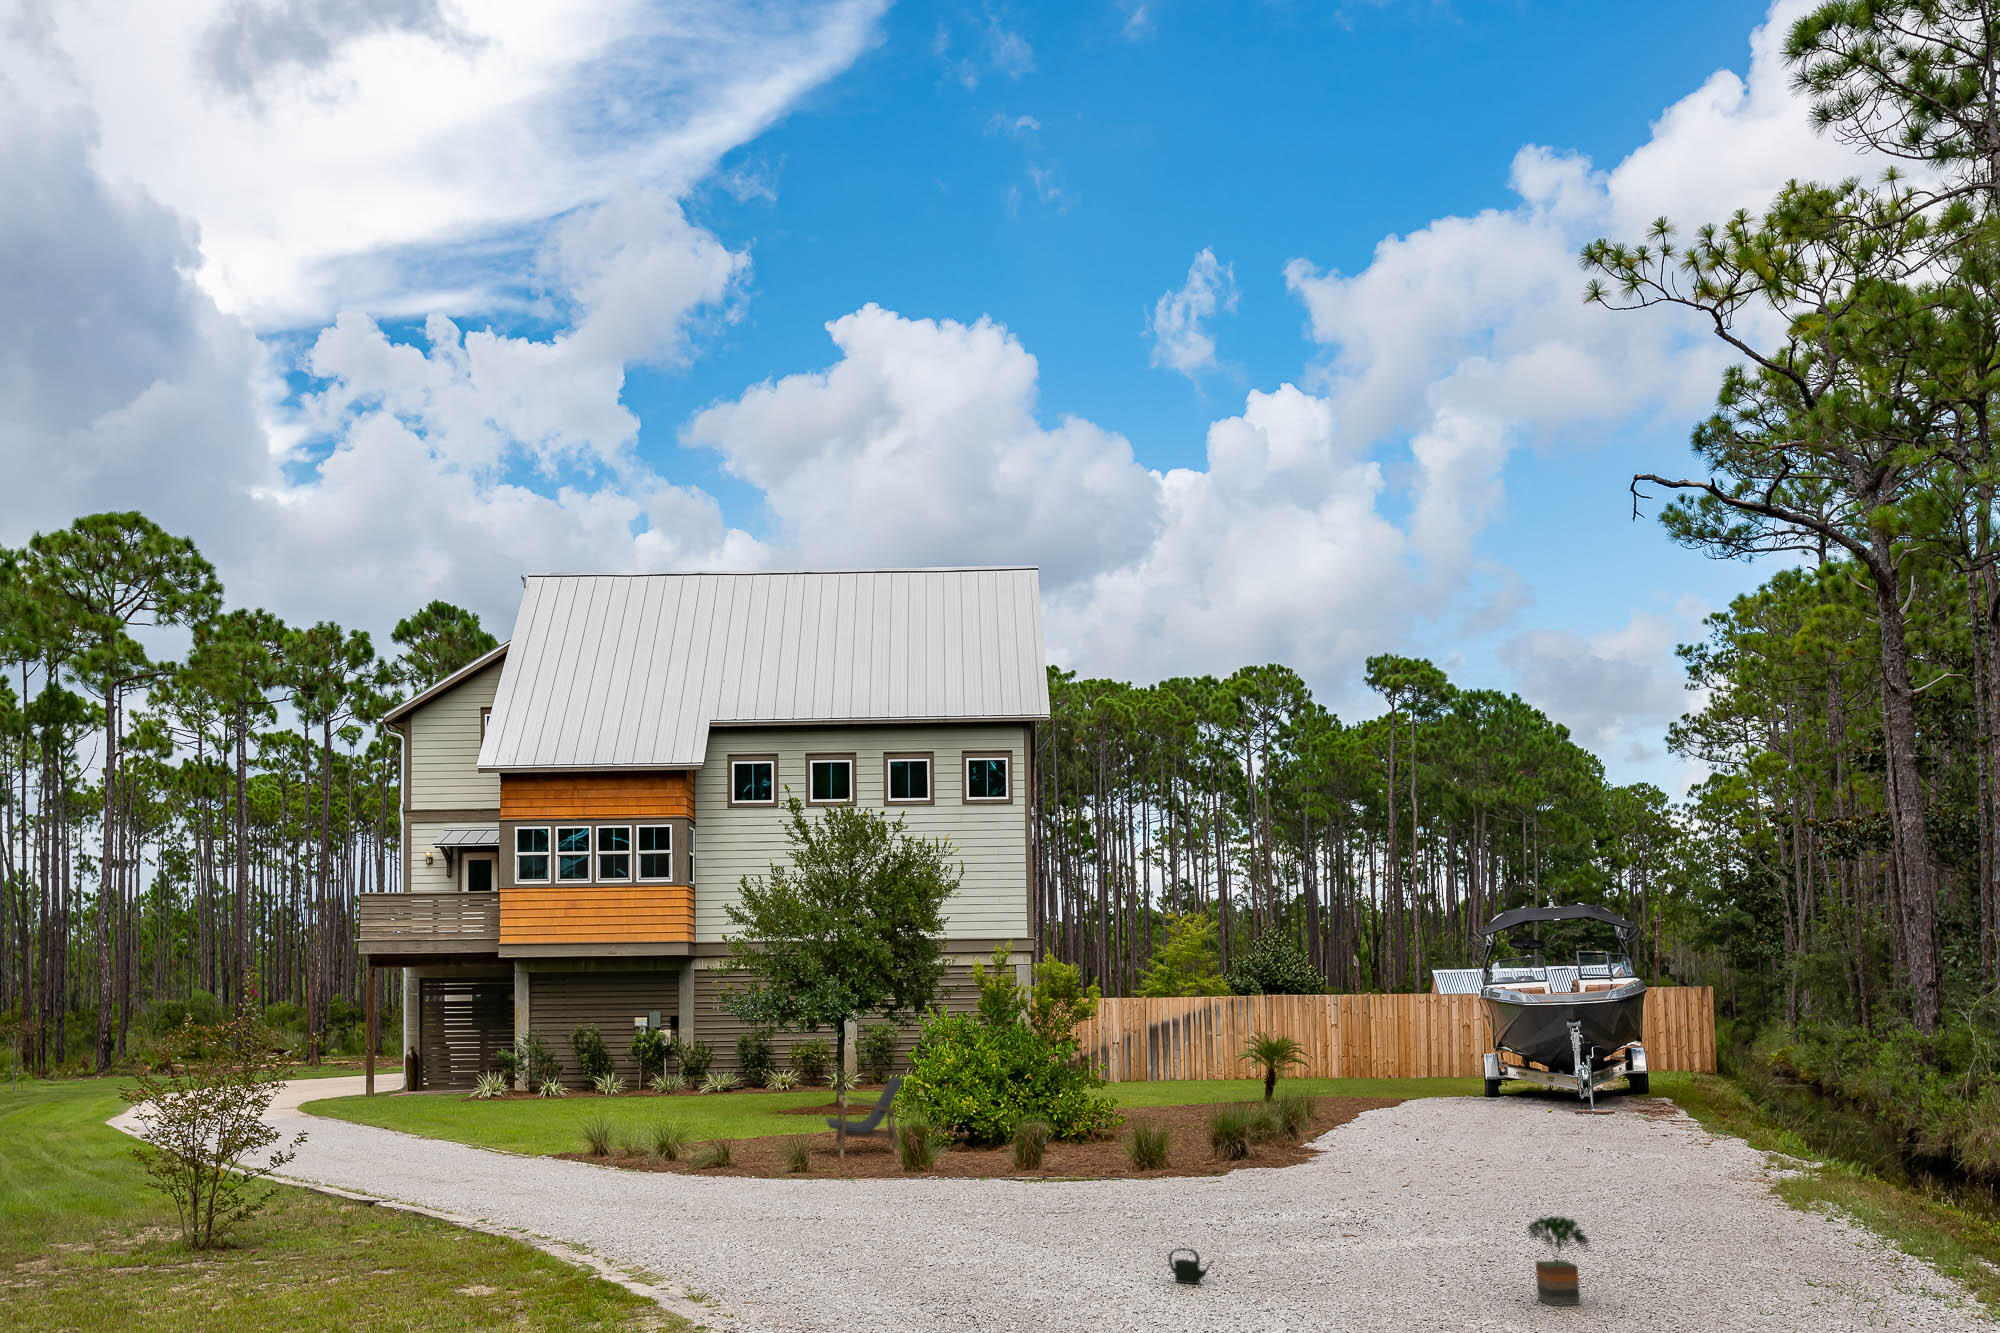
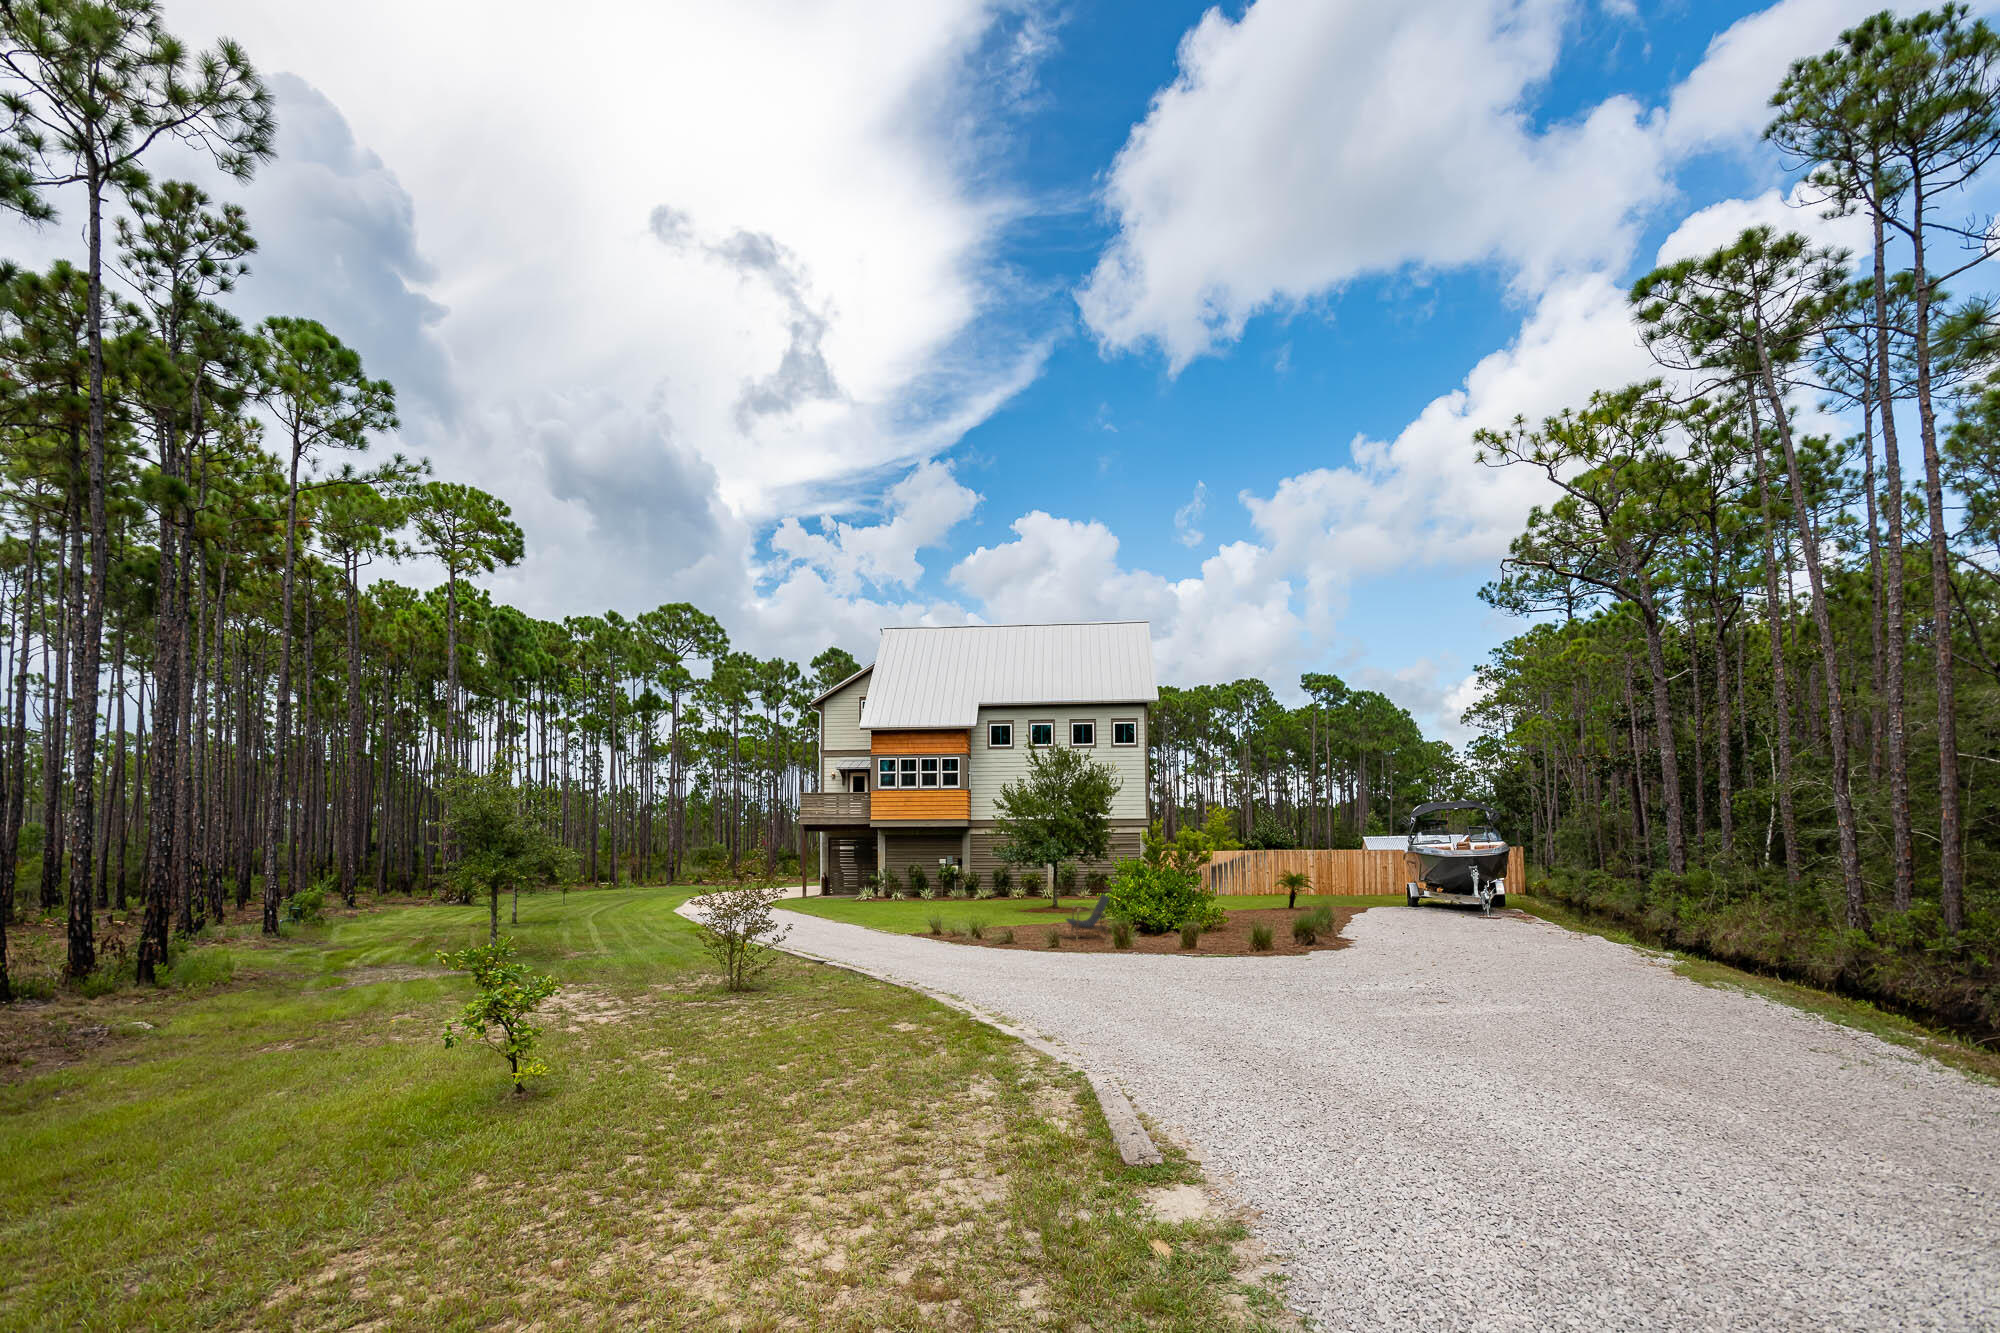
potted tree: present [1528,1217,1589,1306] -> none [1607,1002,1662,1067]
watering can: present [1168,1248,1213,1284] -> none [1339,1014,1375,1038]

